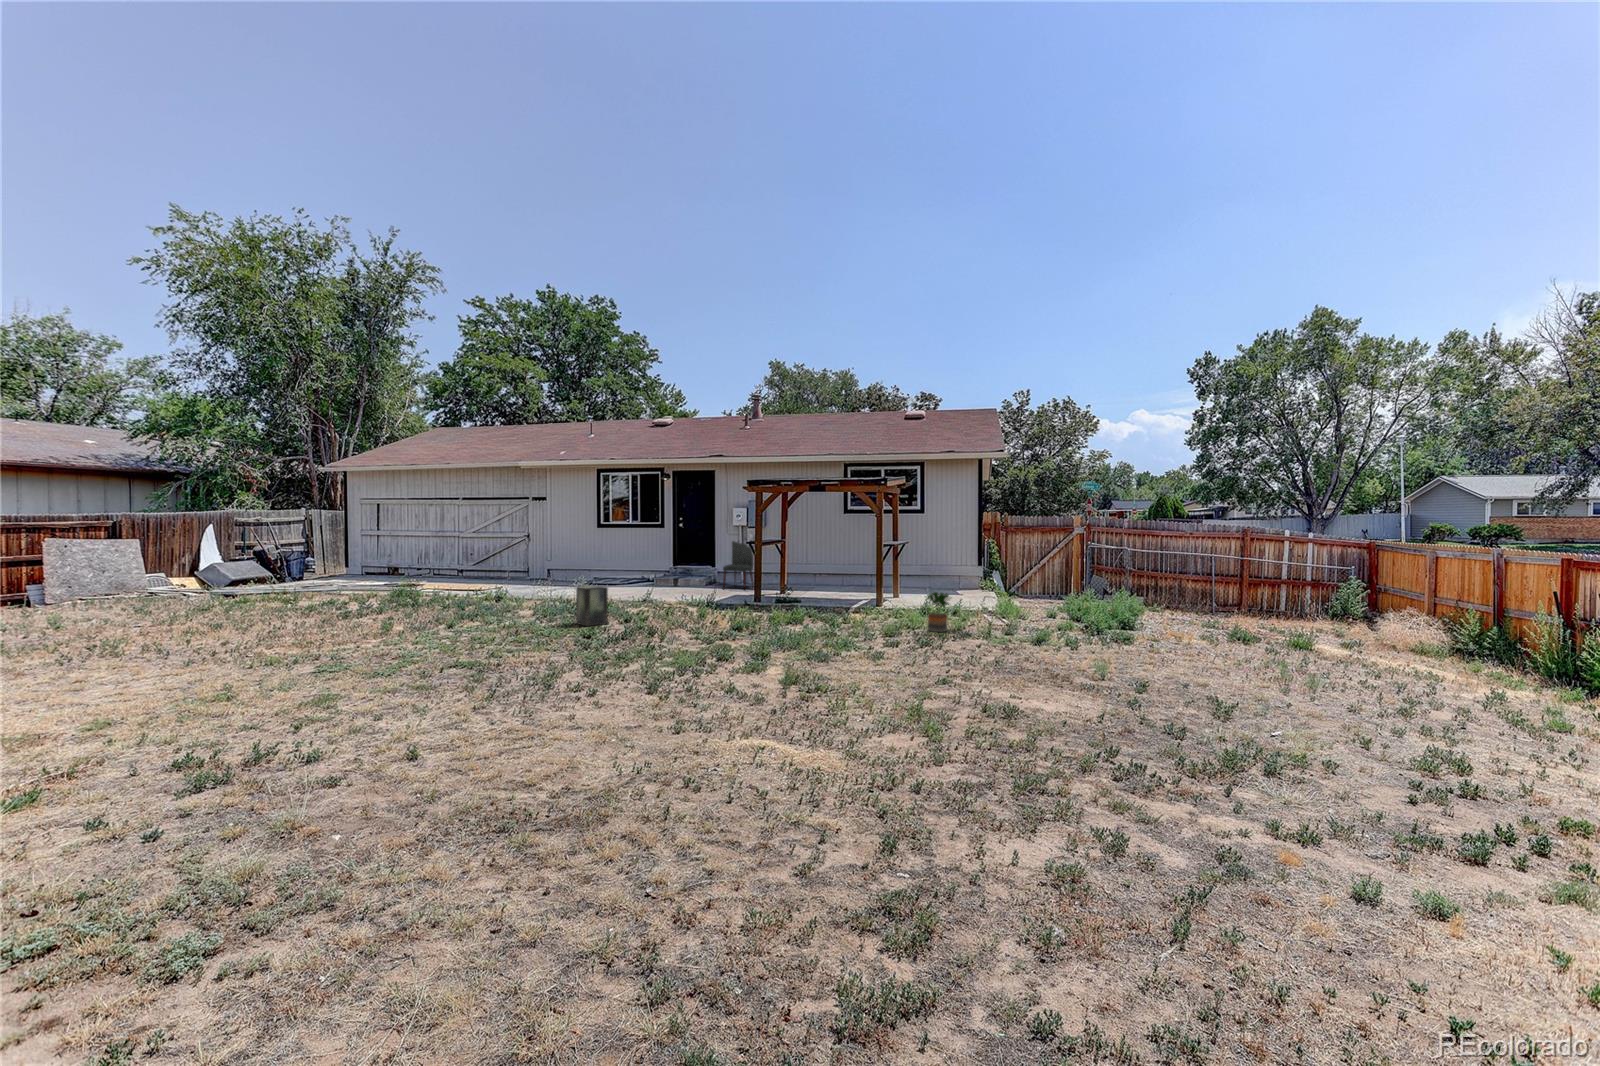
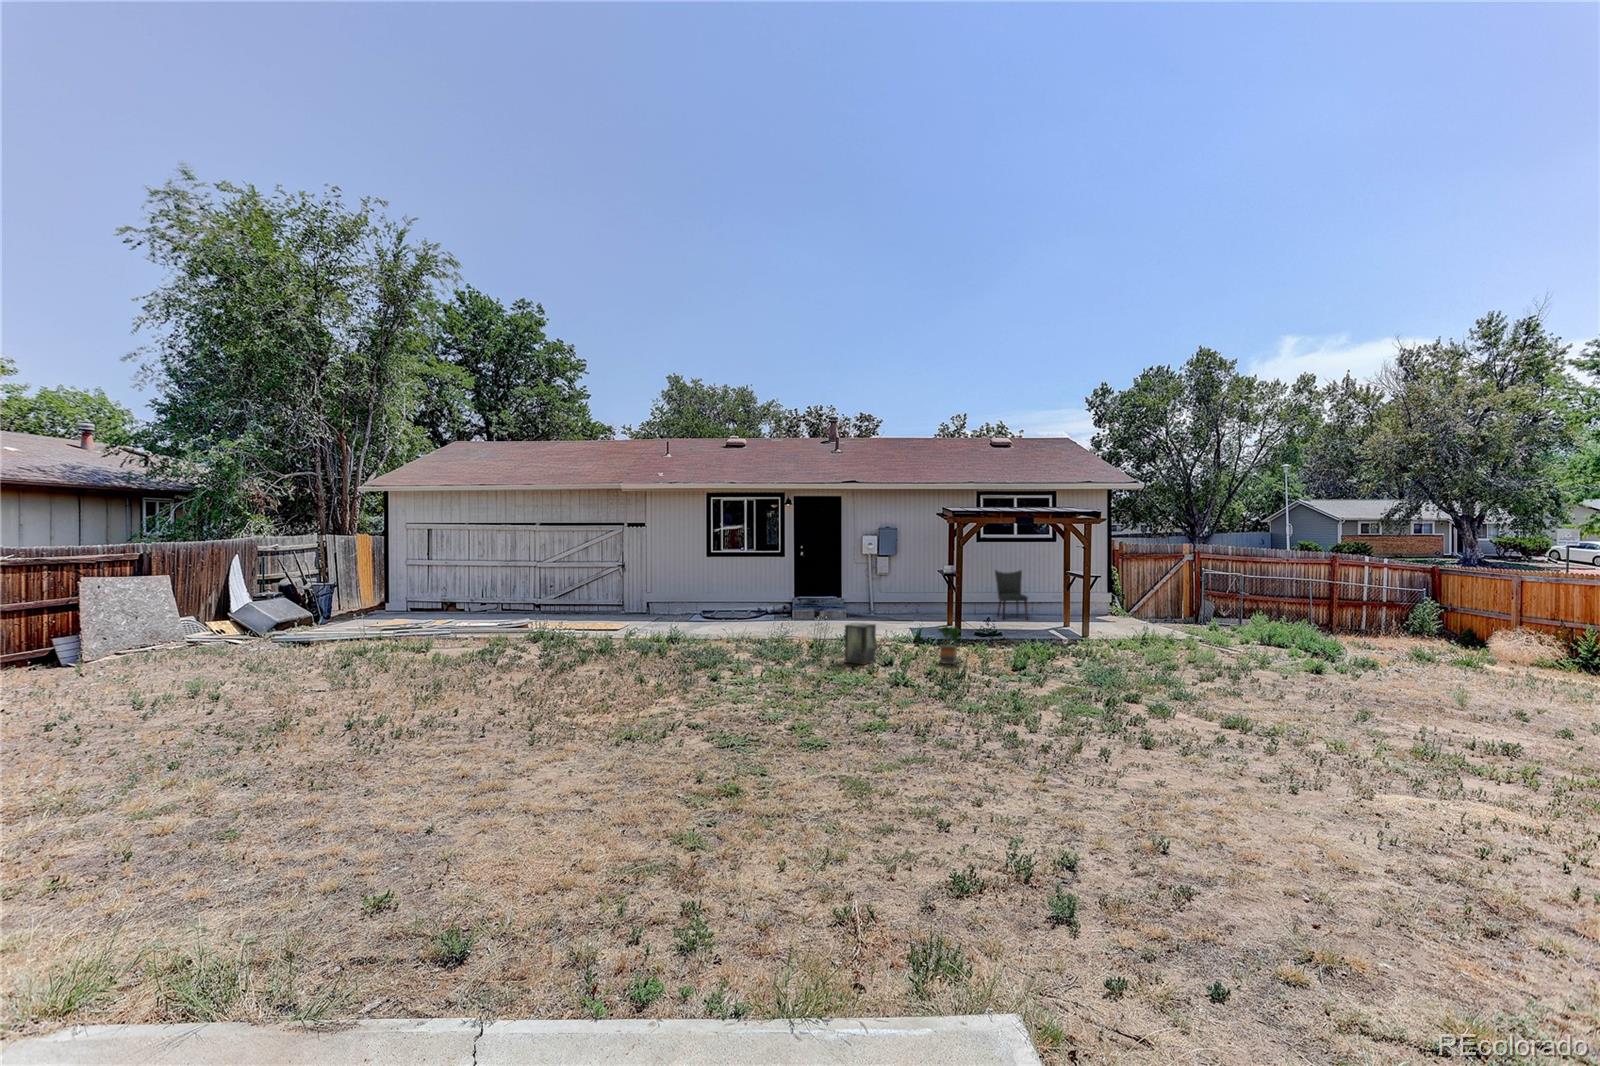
chair: present [723,541,754,589] -> present [995,571,1028,619]
potted tree: present [928,592,950,632] -> present [938,626,960,664]

